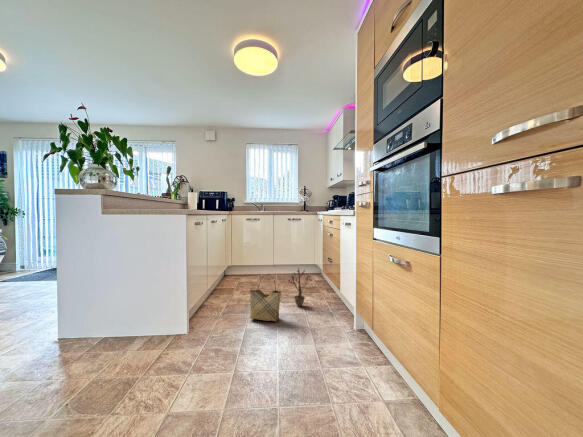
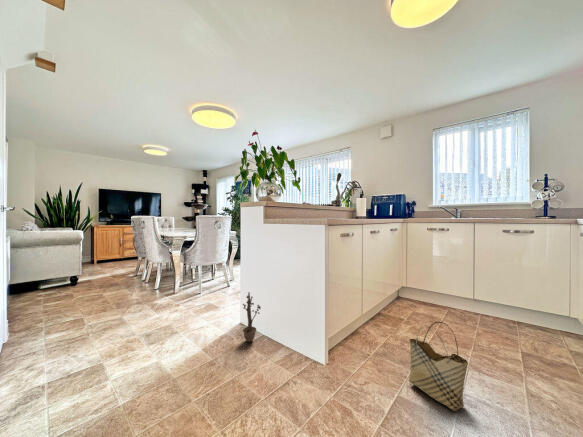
decorative plant: present [288,269,312,307] -> present [241,293,261,342]

